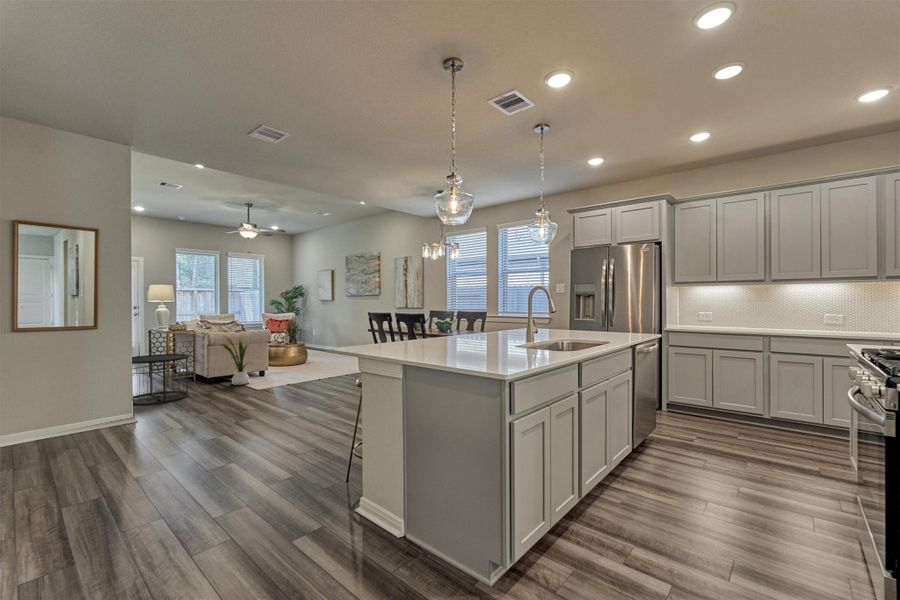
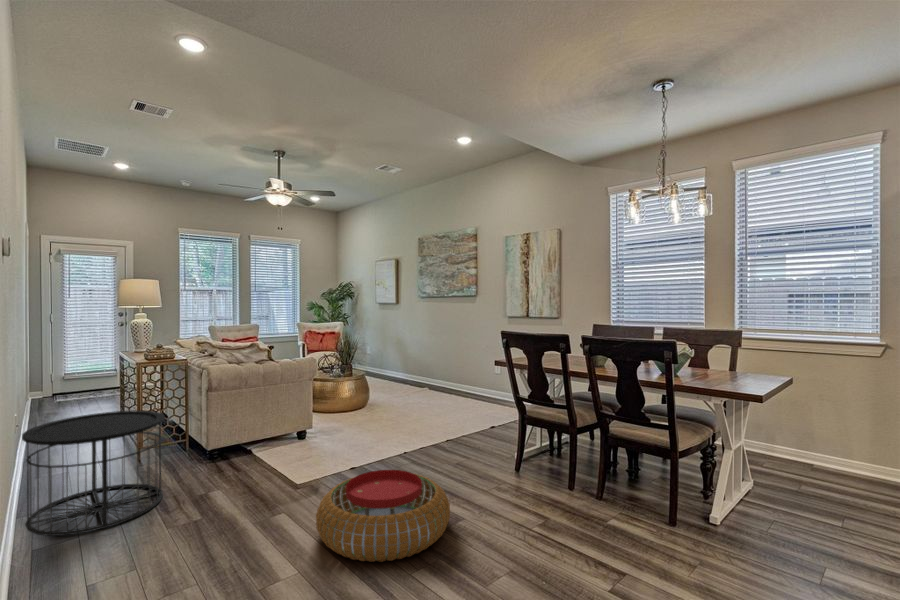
house plant: present [221,337,250,385] -> none [227,374,287,465]
pouf: none [265,376,328,406] -> present [316,470,450,562]

